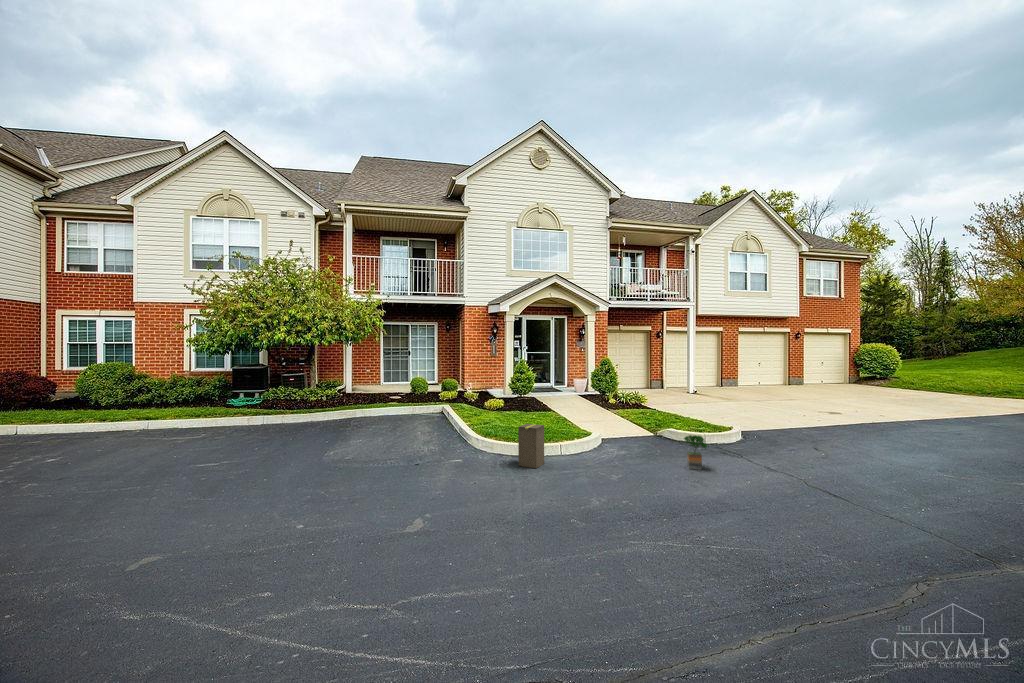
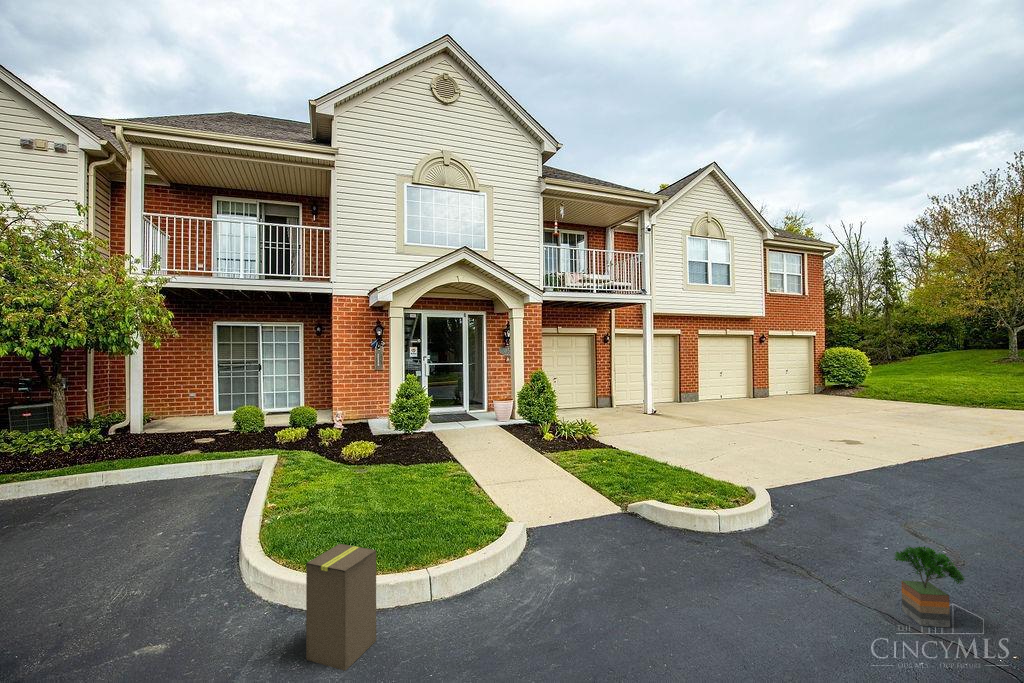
potted tree: present [684,435,707,470] -> present [894,546,965,628]

